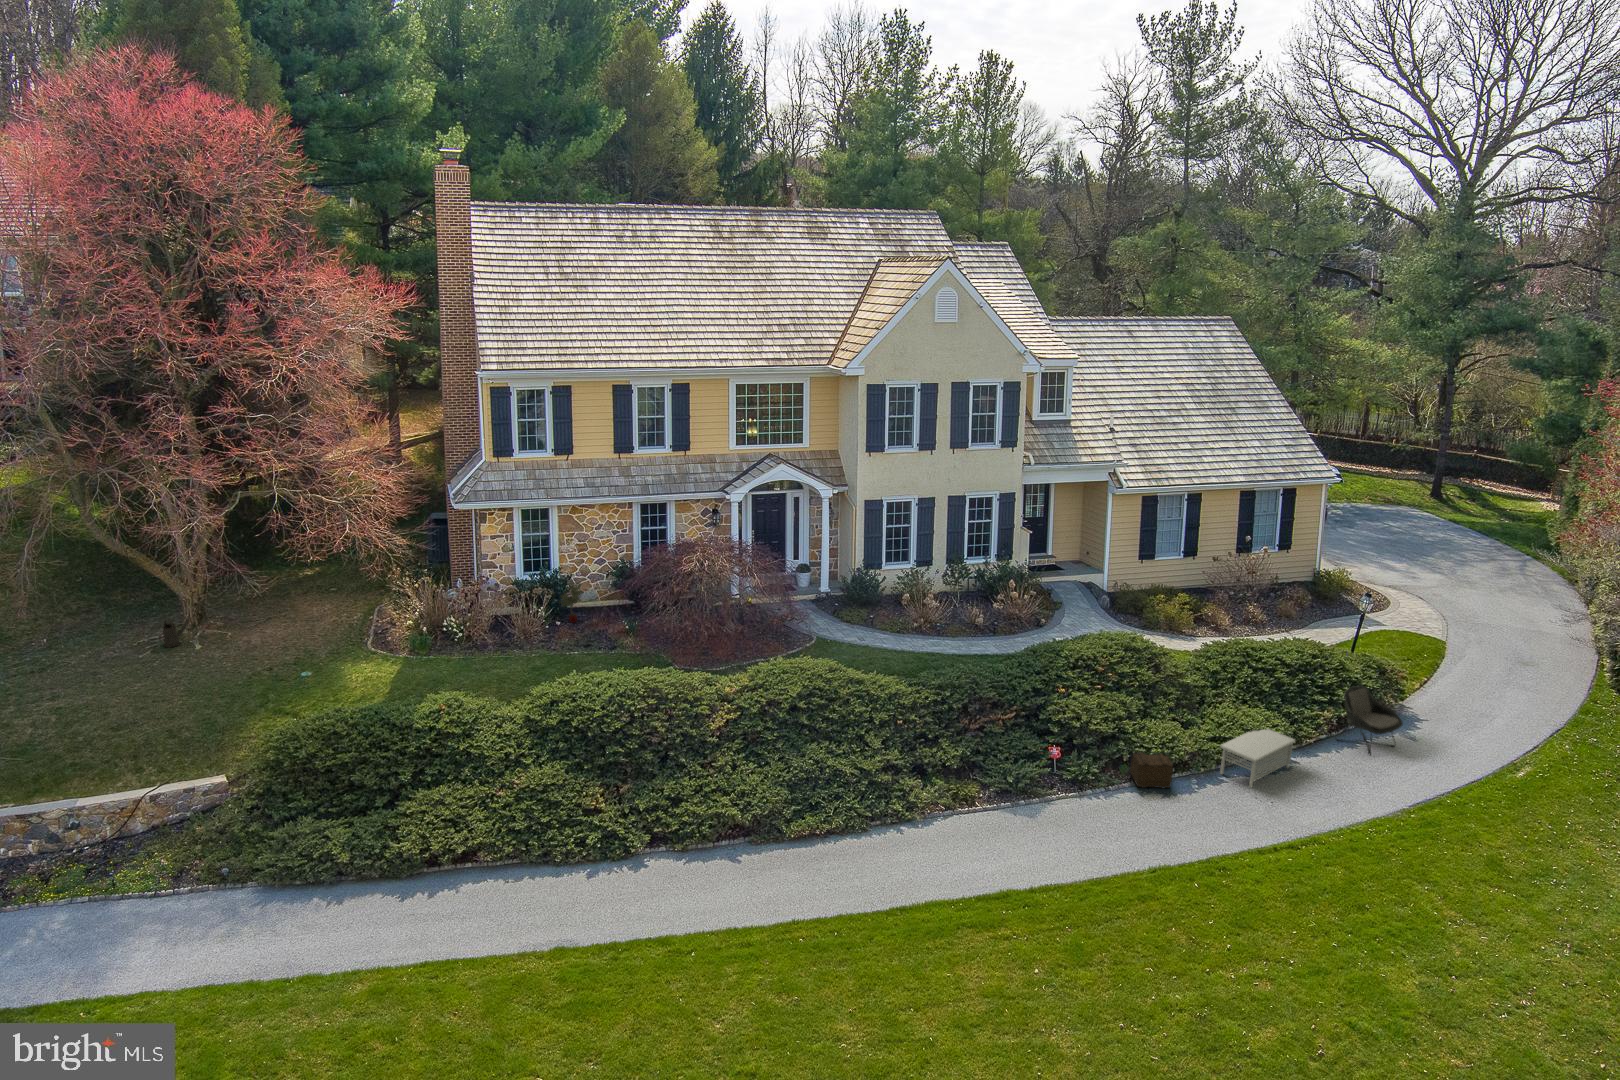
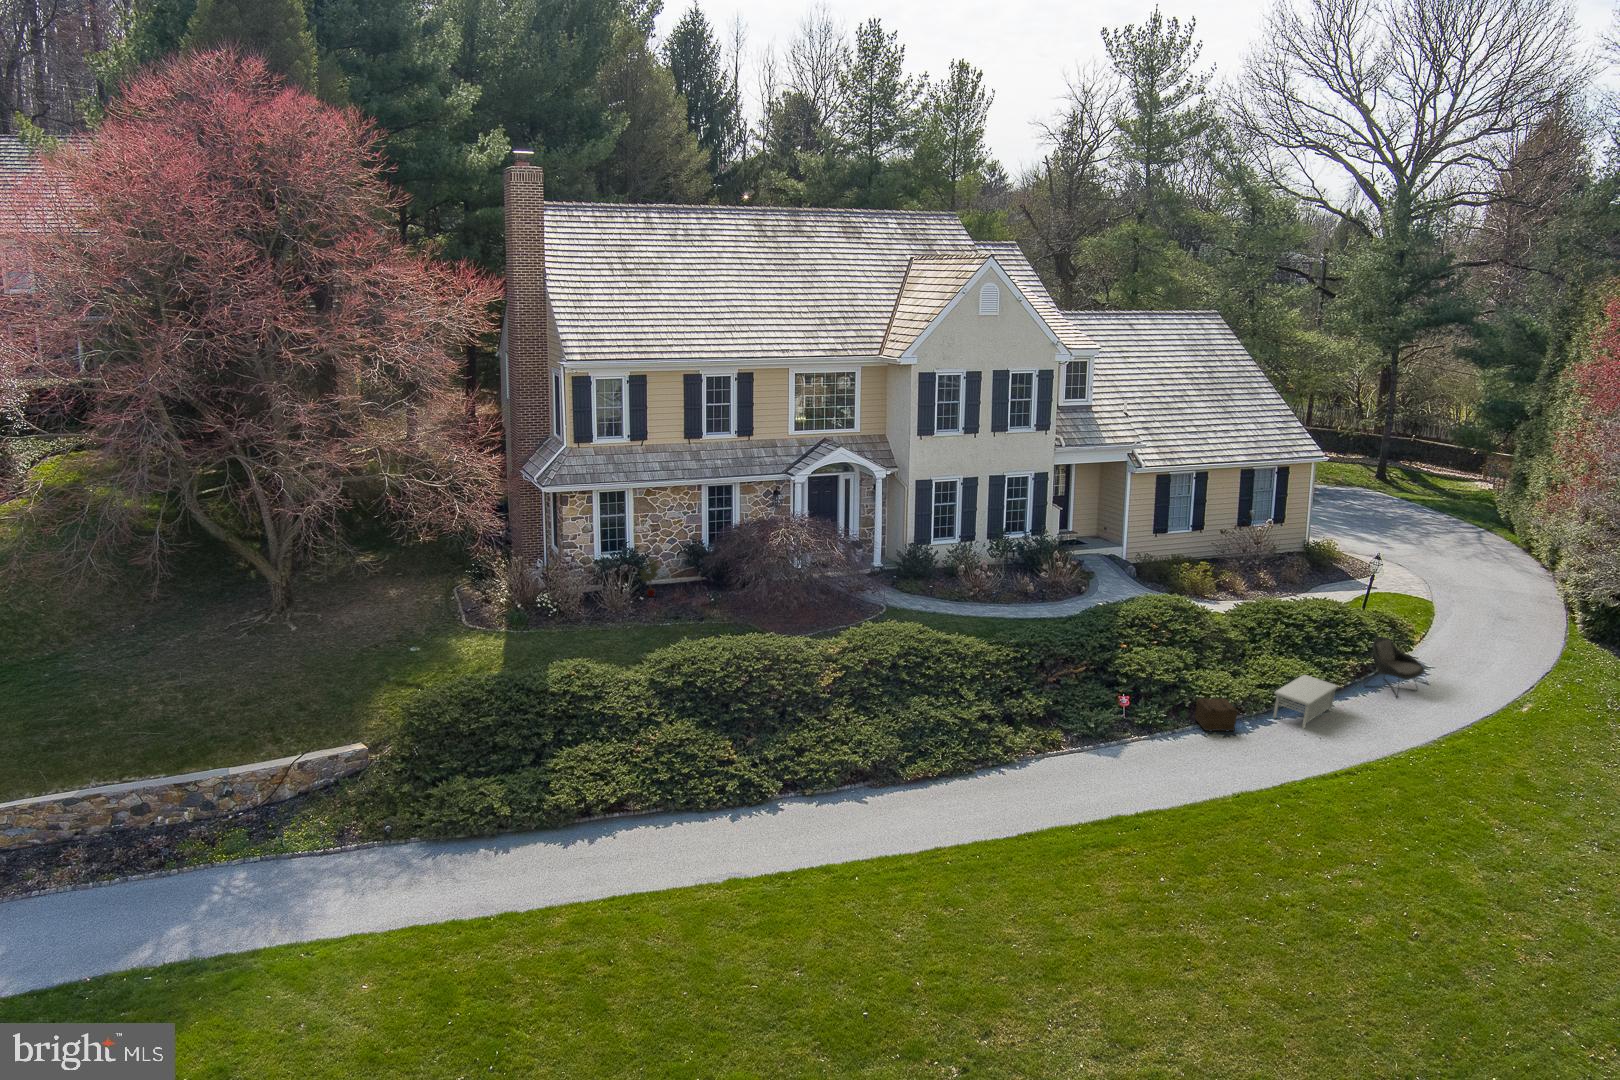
watering can: present [163,617,190,648] -> none [264,596,290,626]

